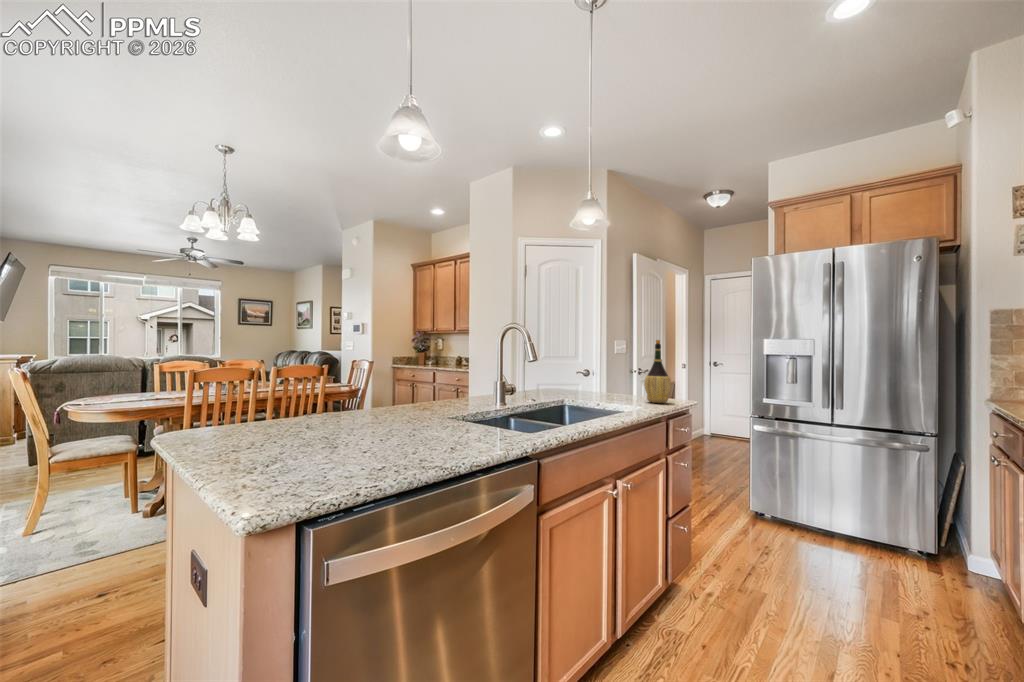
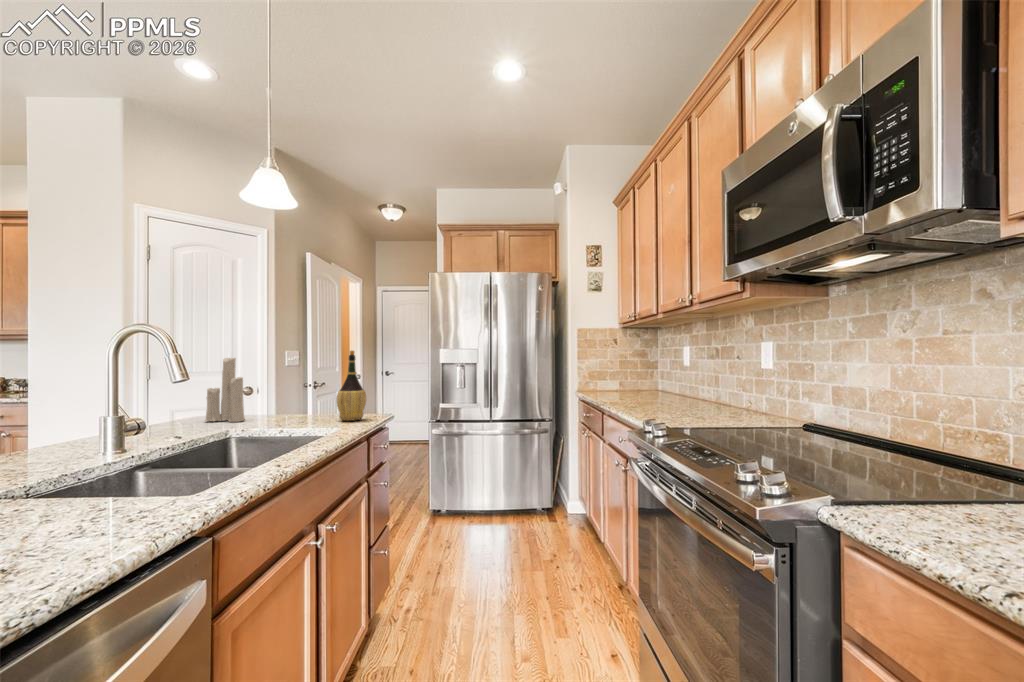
candle: none [552,336,577,395] -> present [205,353,245,422]

